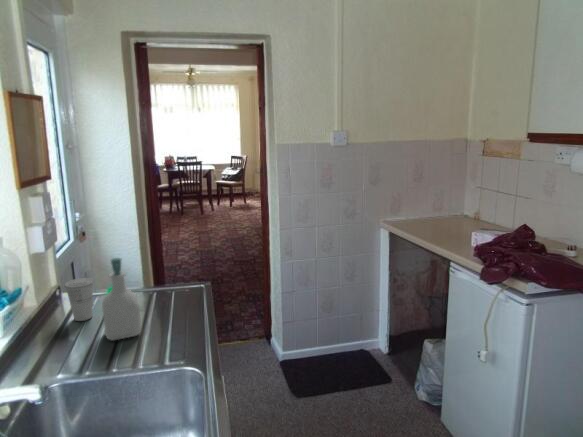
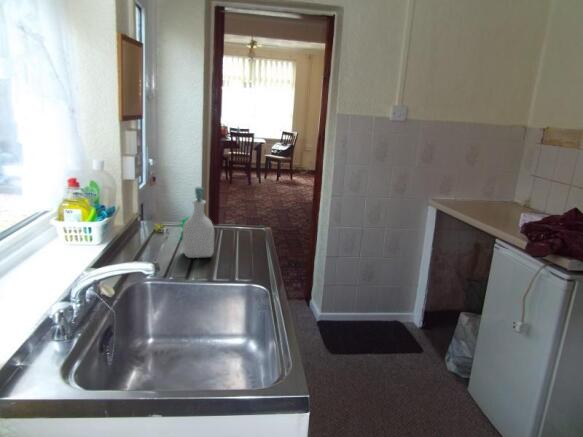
cup: present [64,278,94,321] -> none [150,206,174,242]

